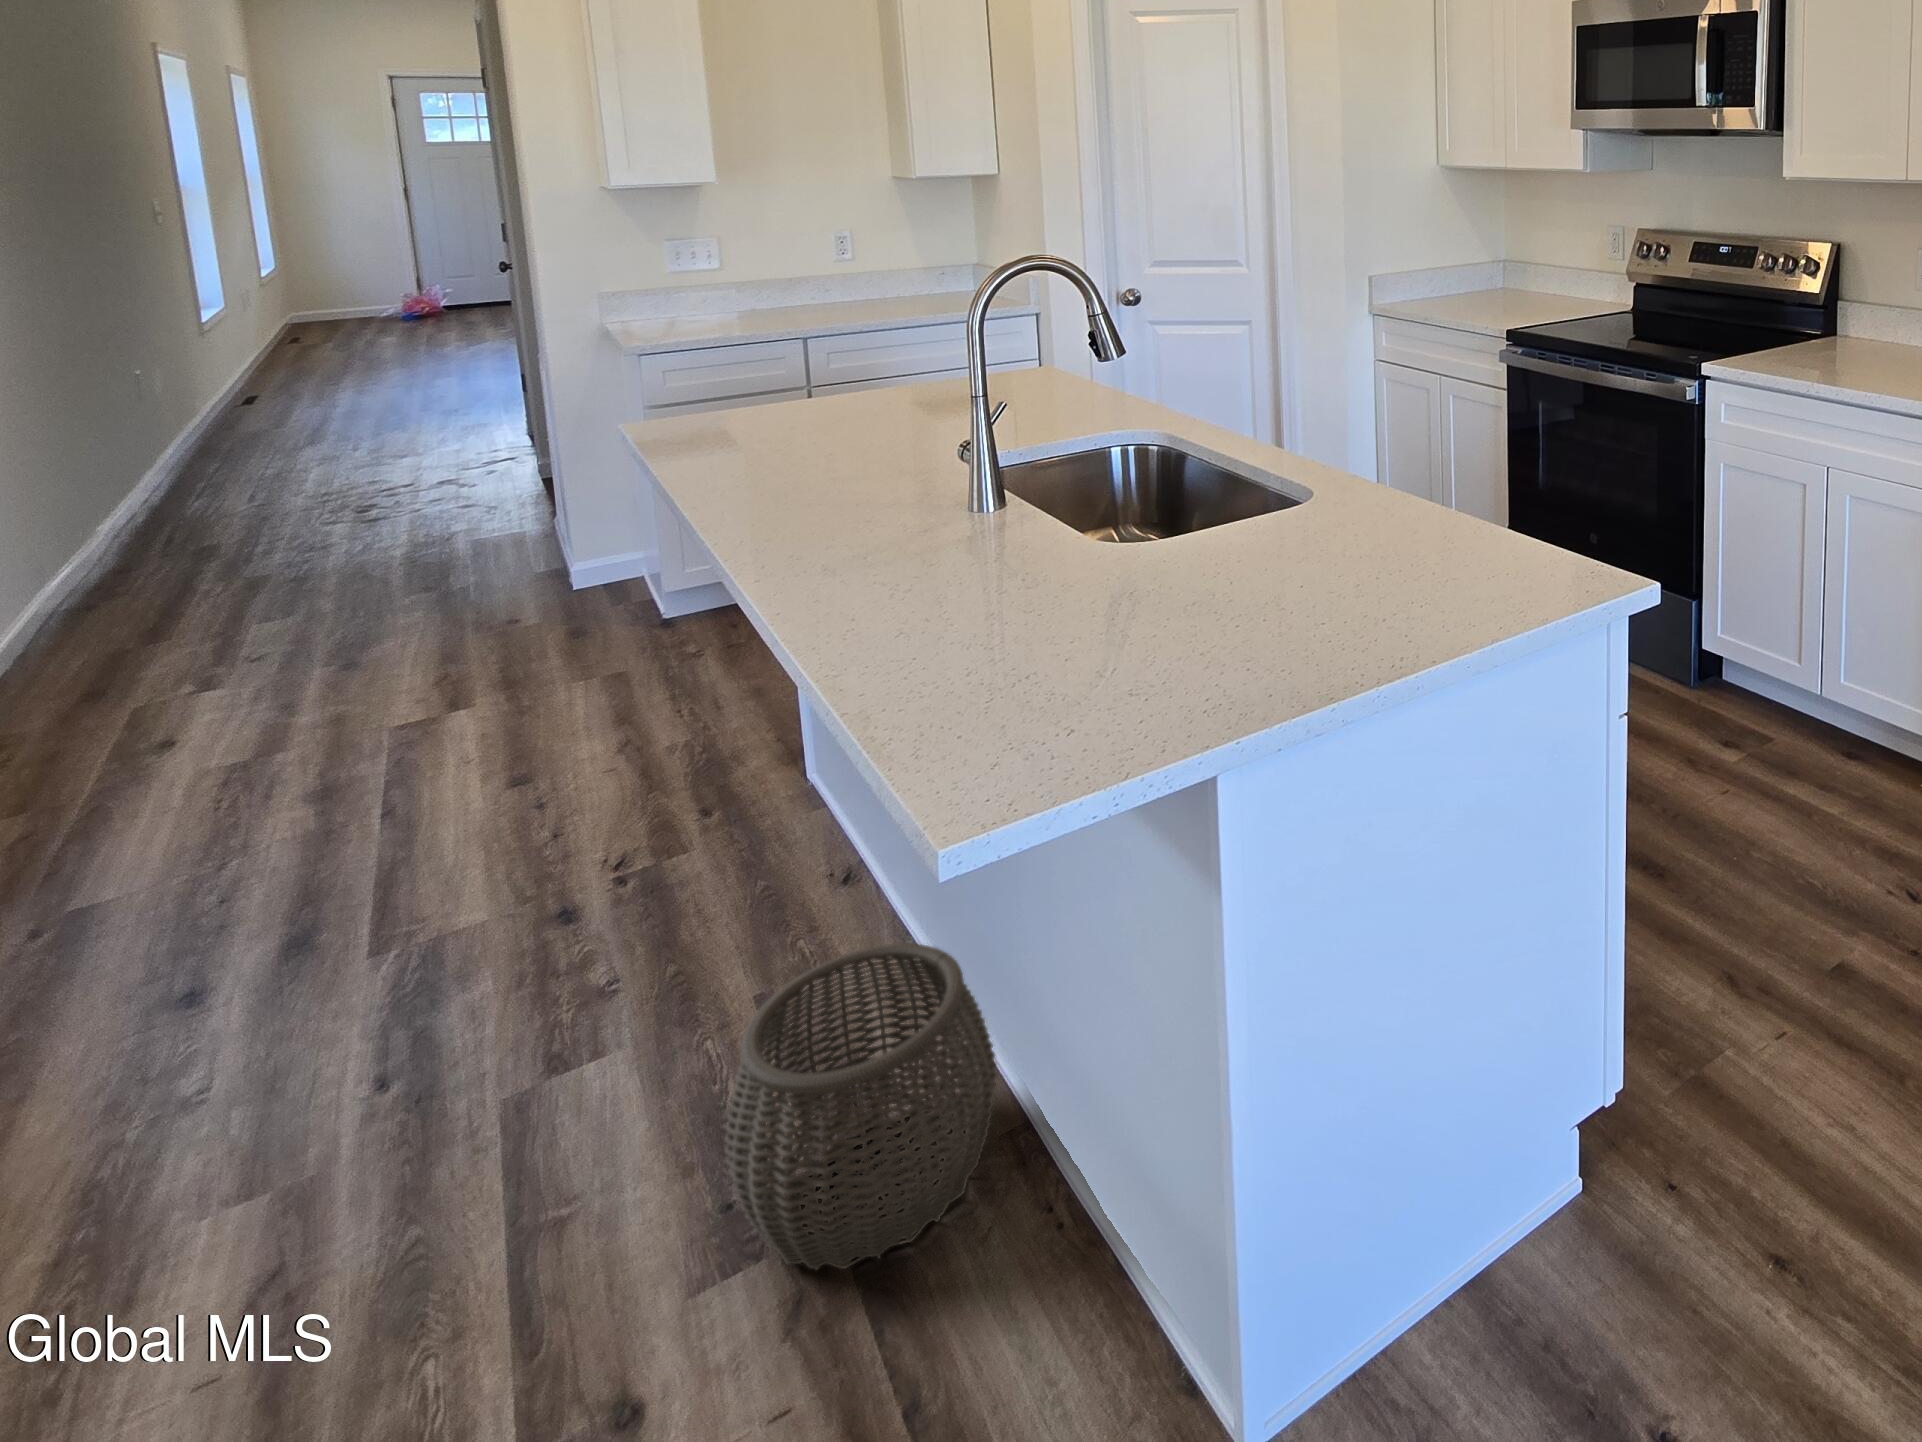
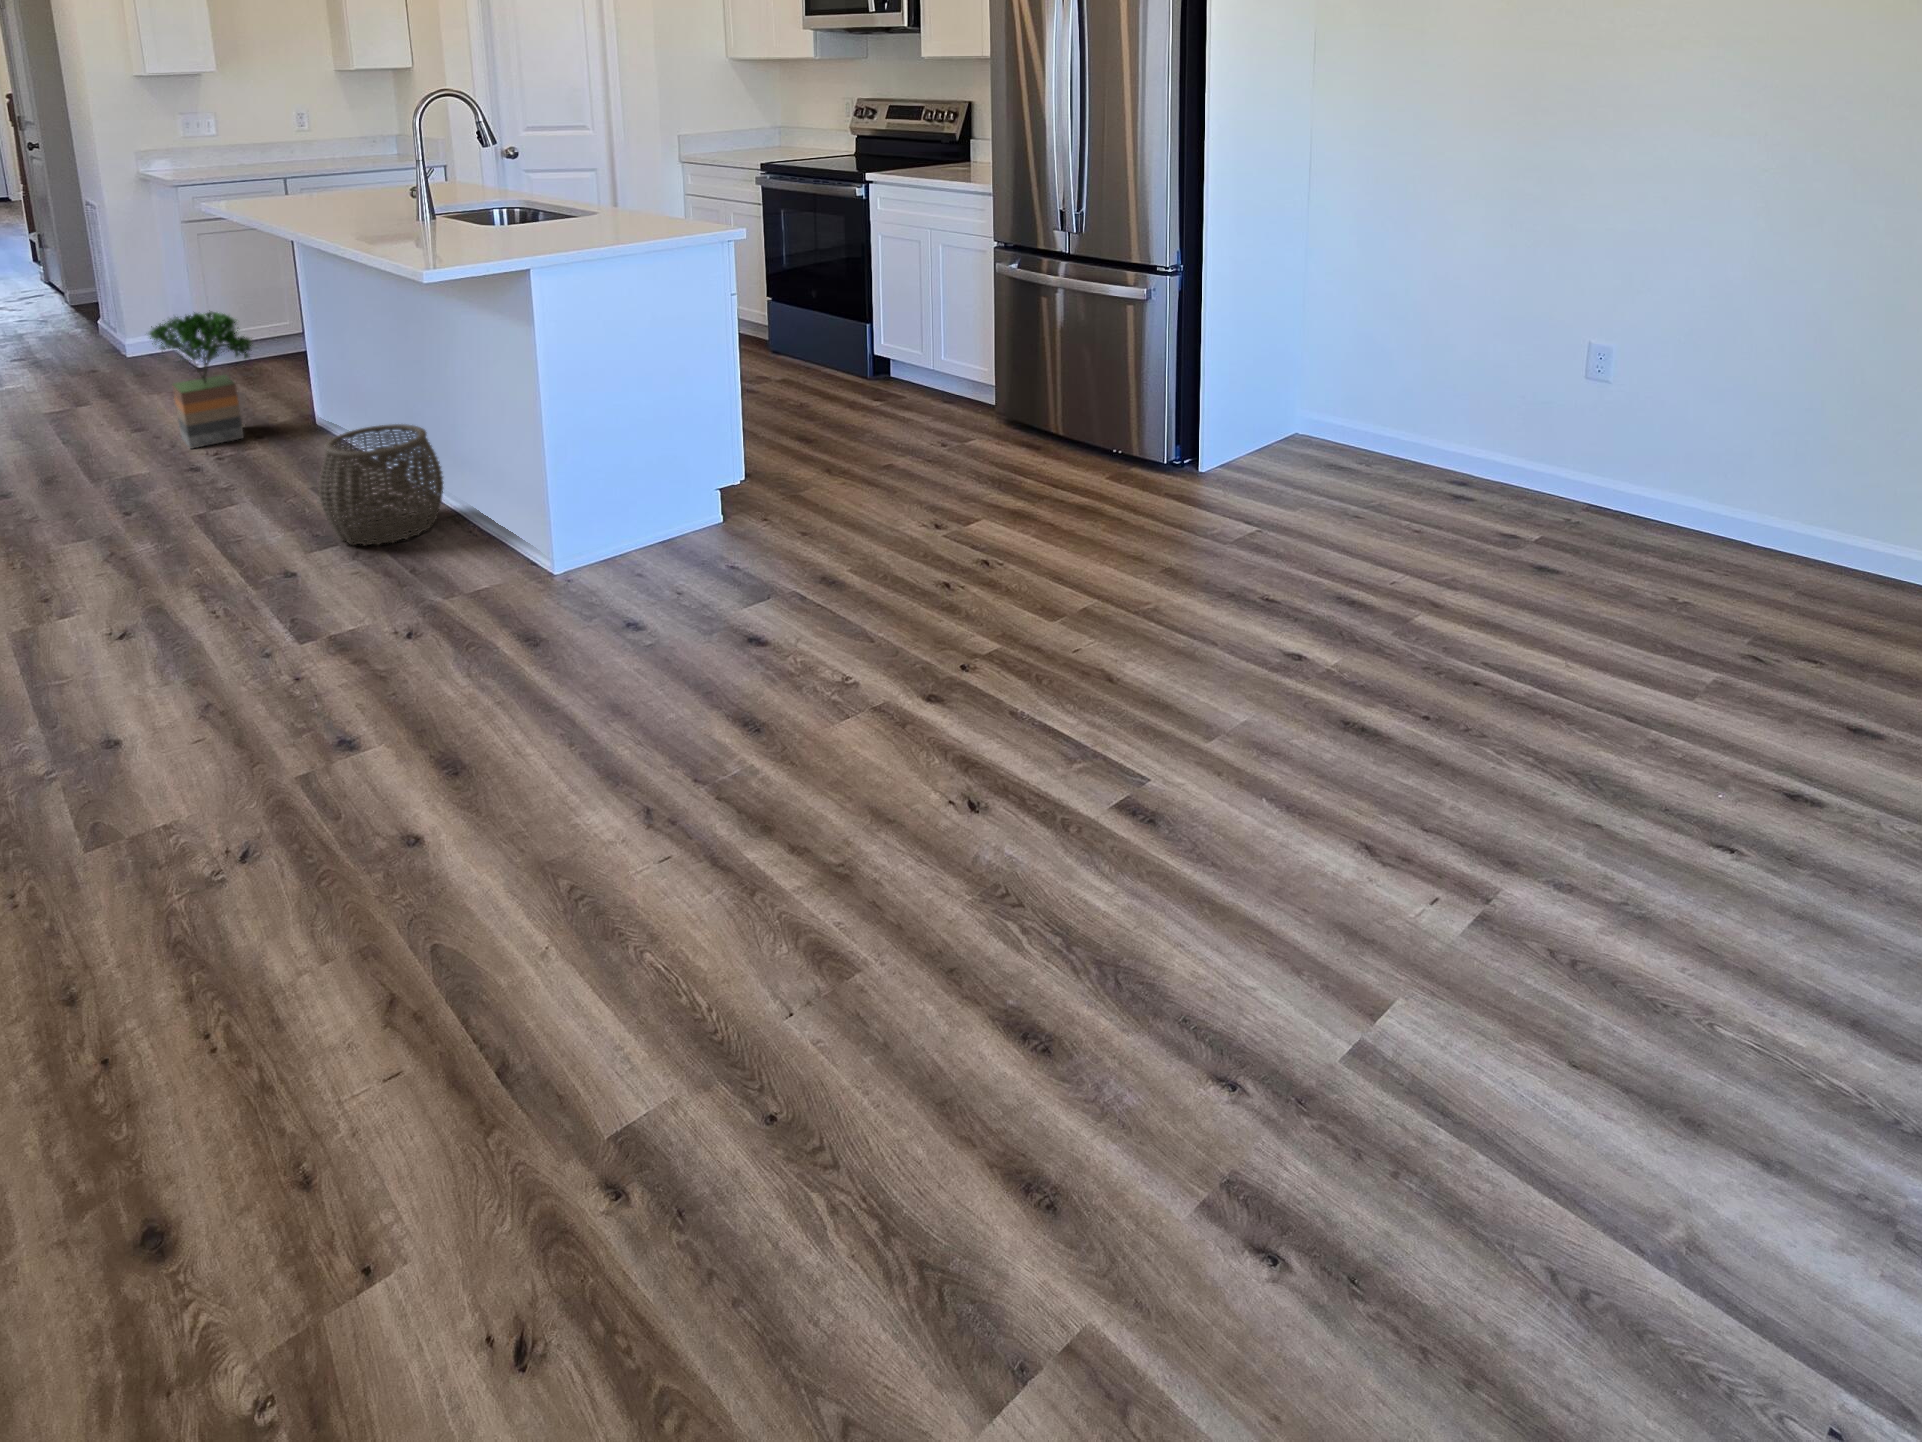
potted tree: none [511,595,704,848] -> present [149,312,252,448]

